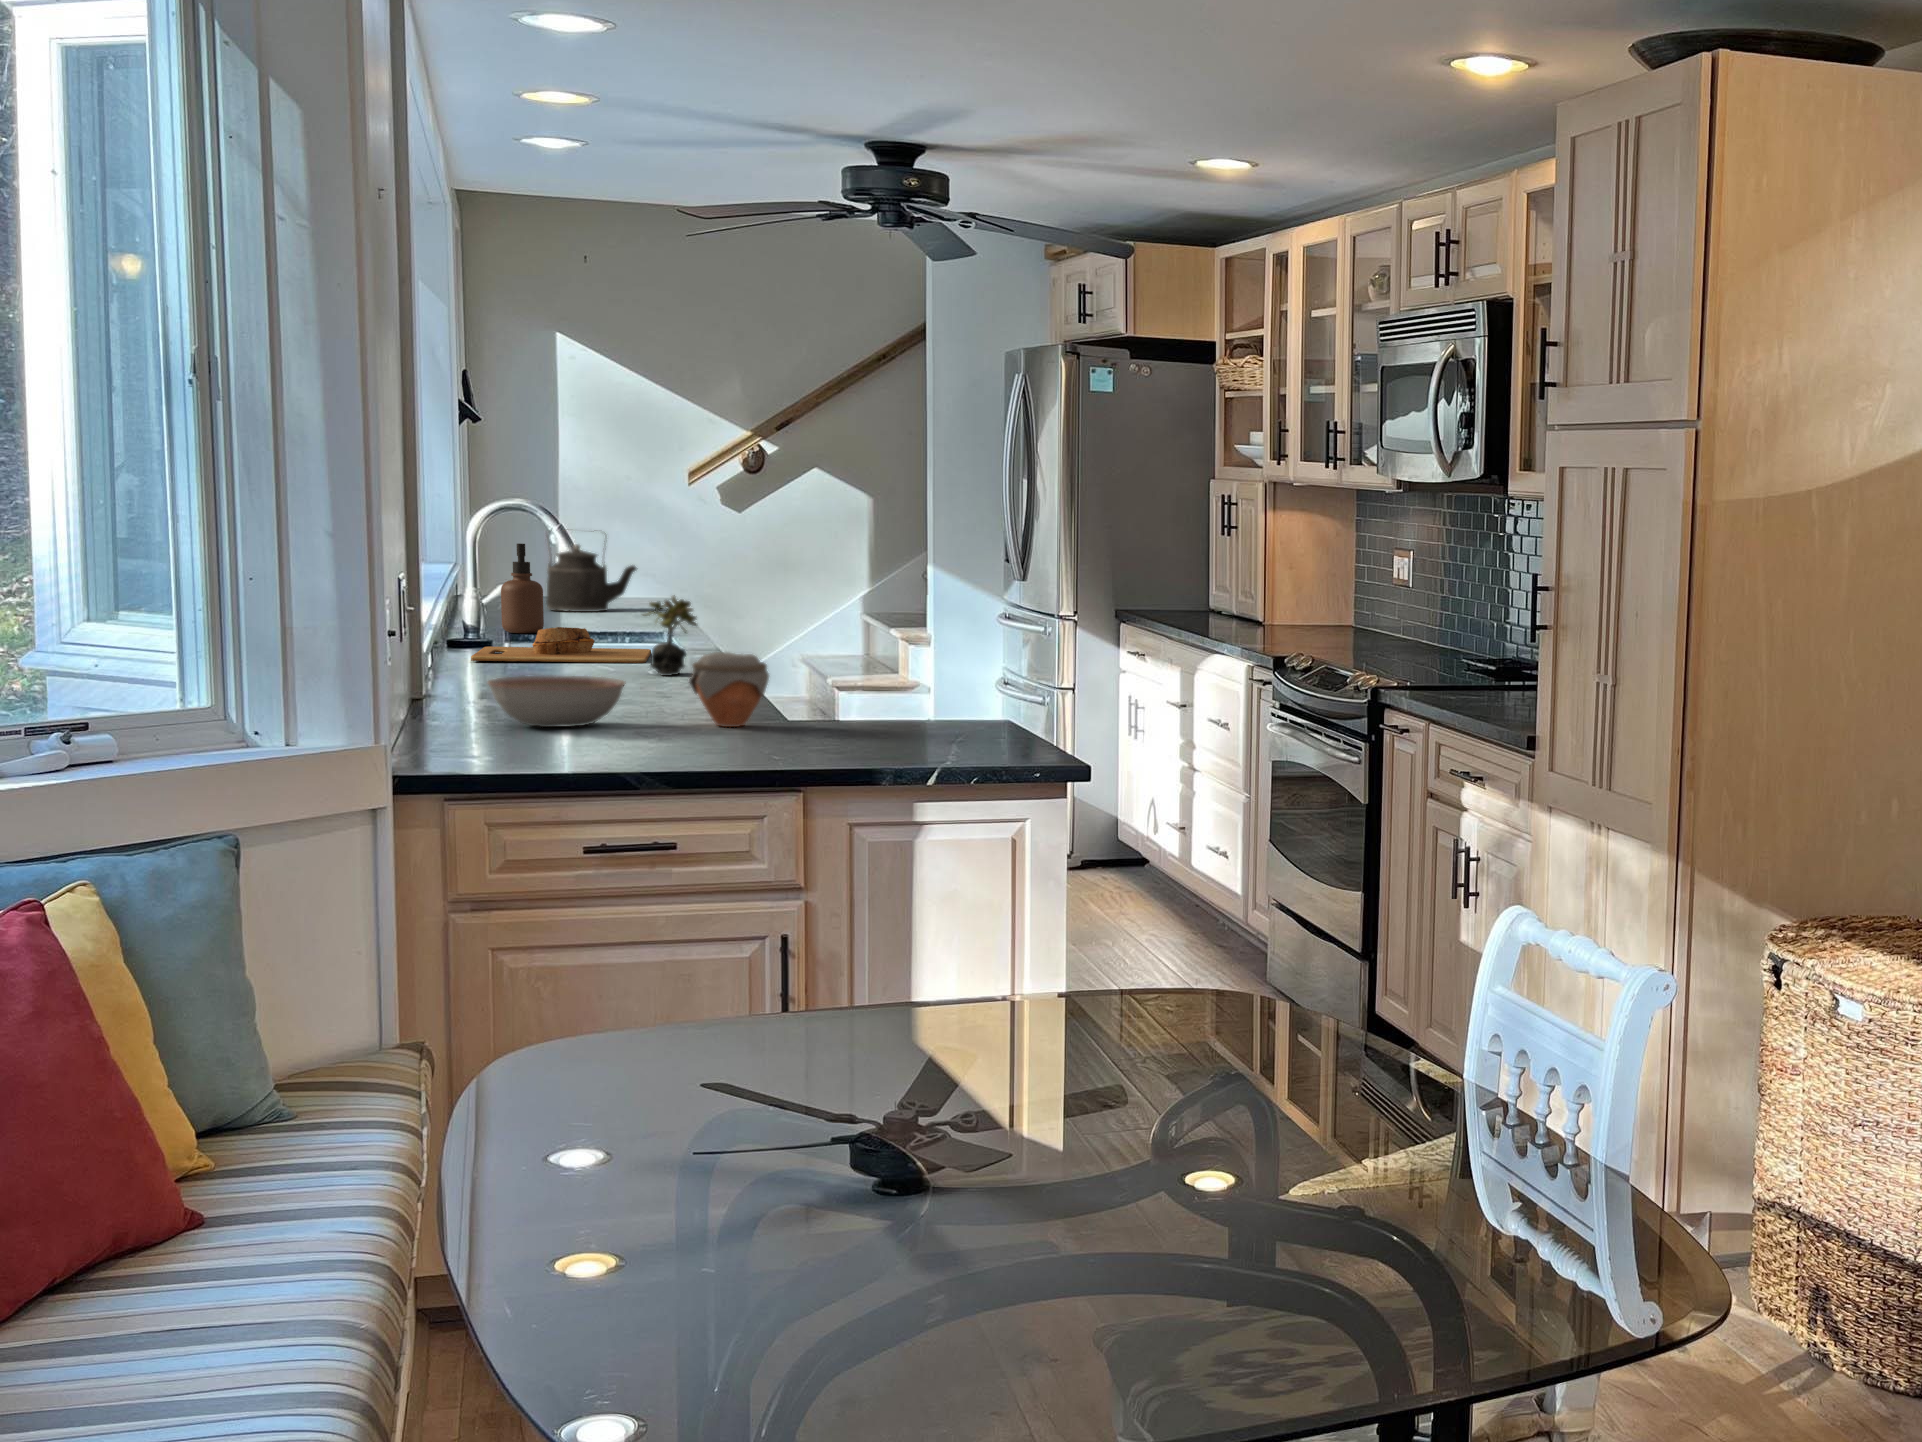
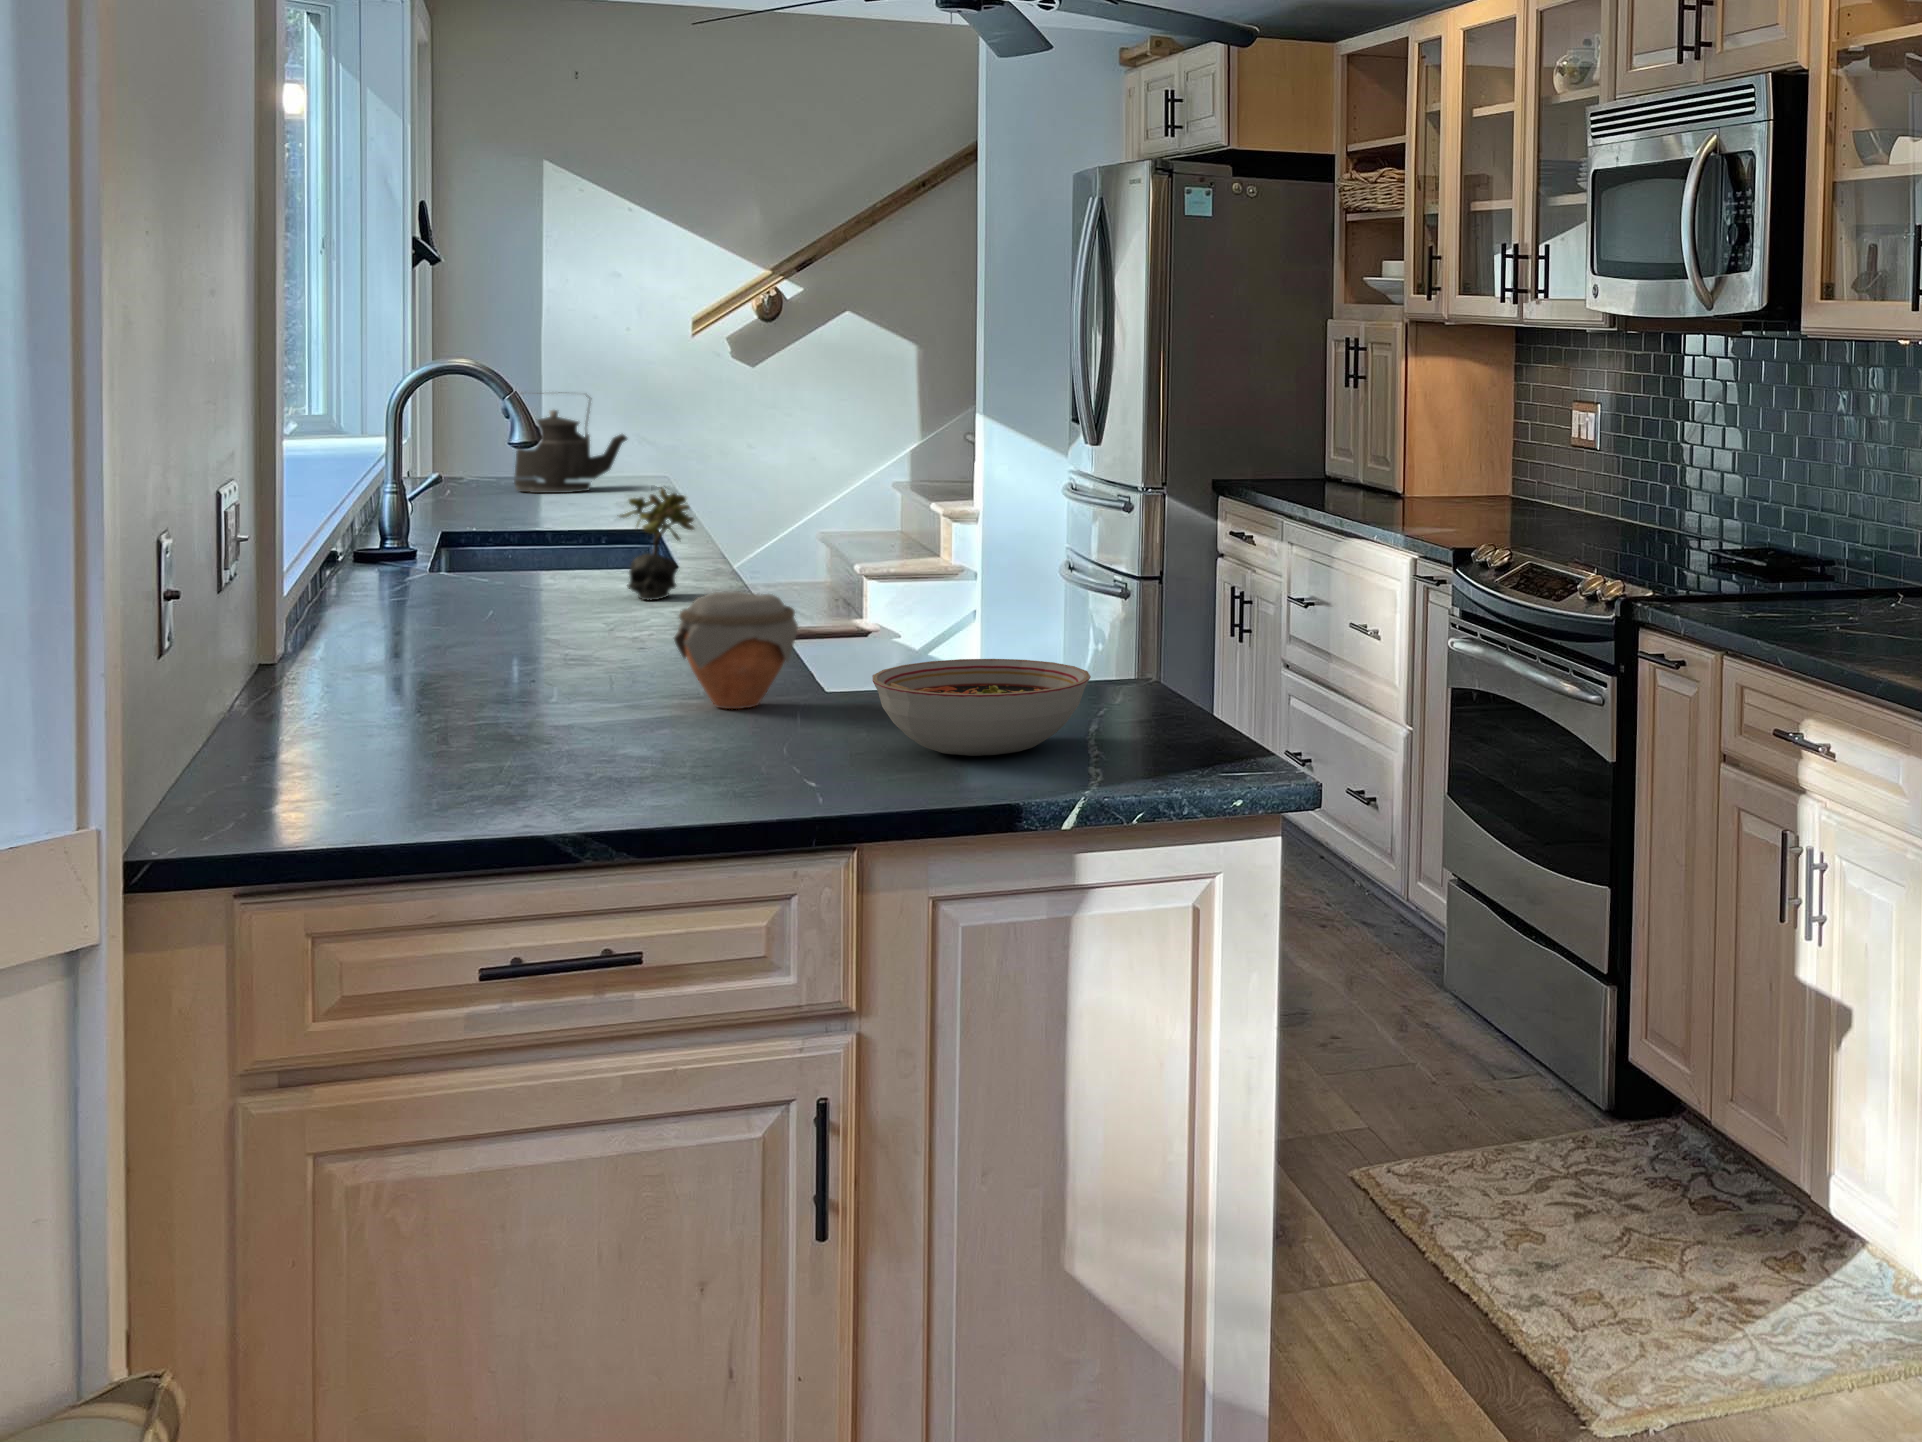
soap dispenser: present [501,543,544,633] -> none [446,414,500,529]
cutting board: present [471,627,651,663] -> none [384,529,634,580]
bowl: present [488,676,625,727] -> present [872,659,1091,756]

